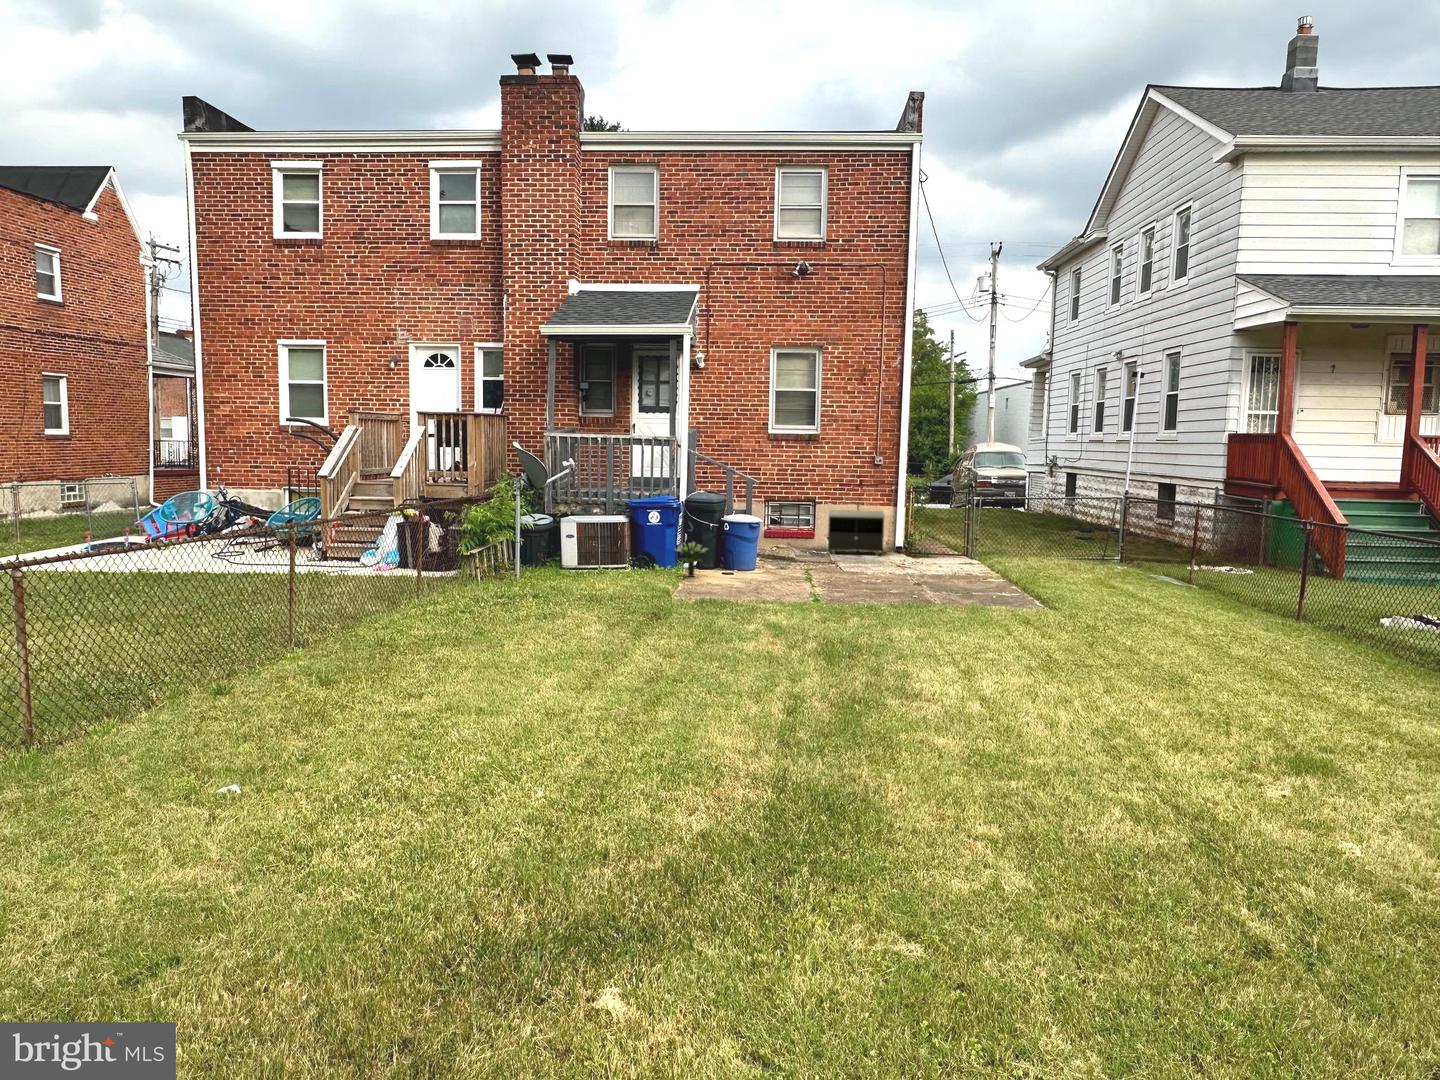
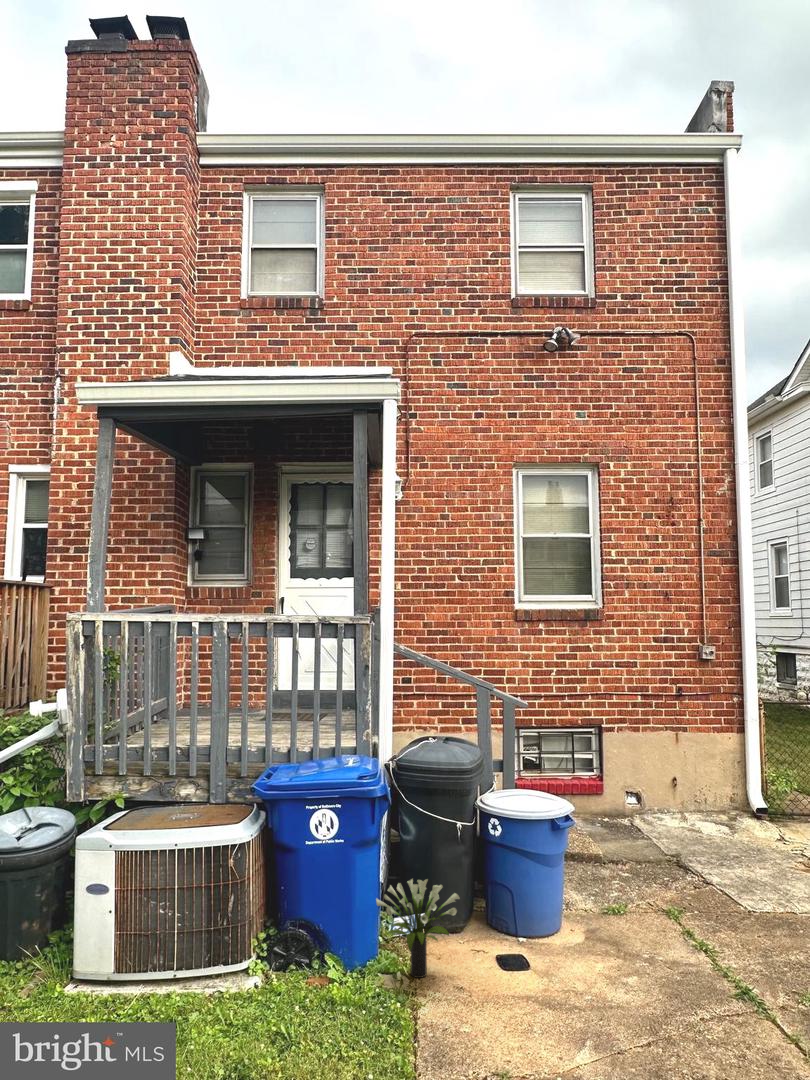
storage bench: present [828,510,884,555] -> none [626,743,744,830]

